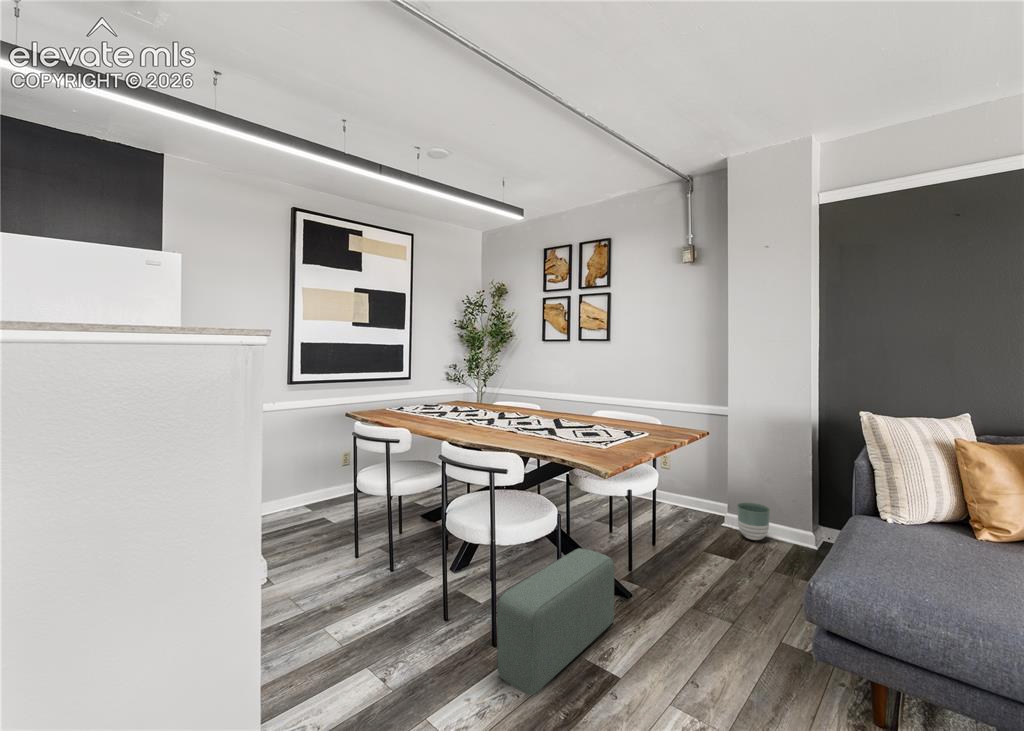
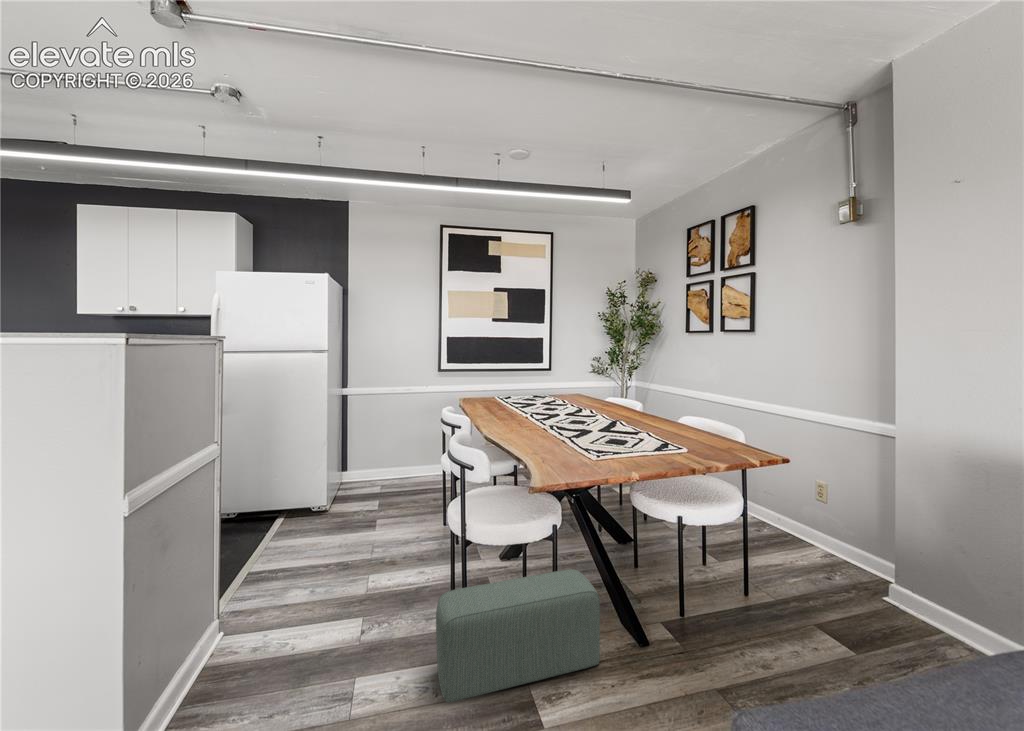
planter: present [737,503,770,540] -> none [896,572,958,636]

